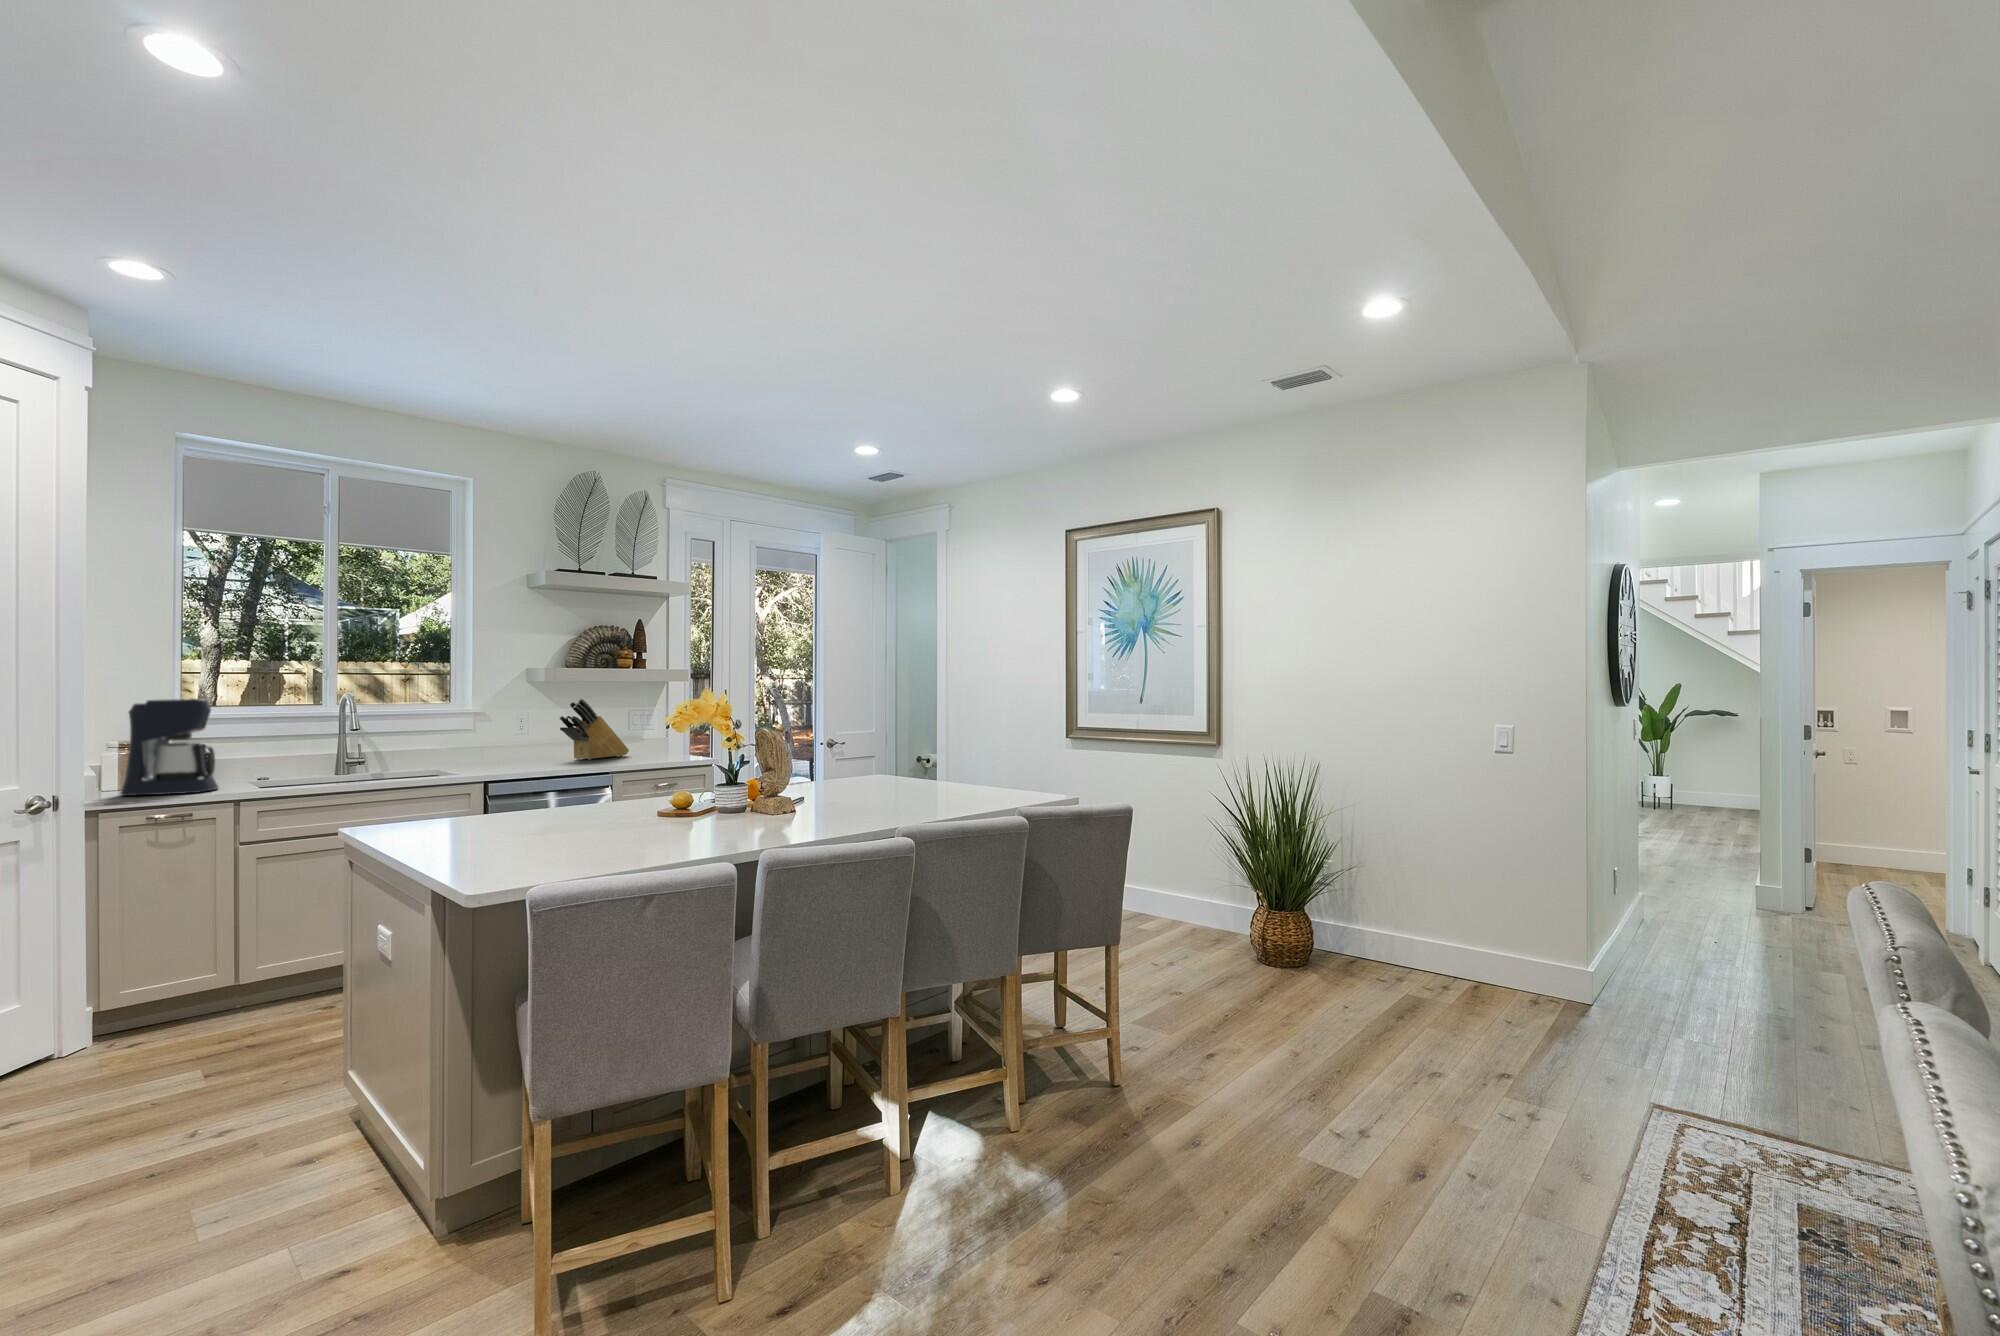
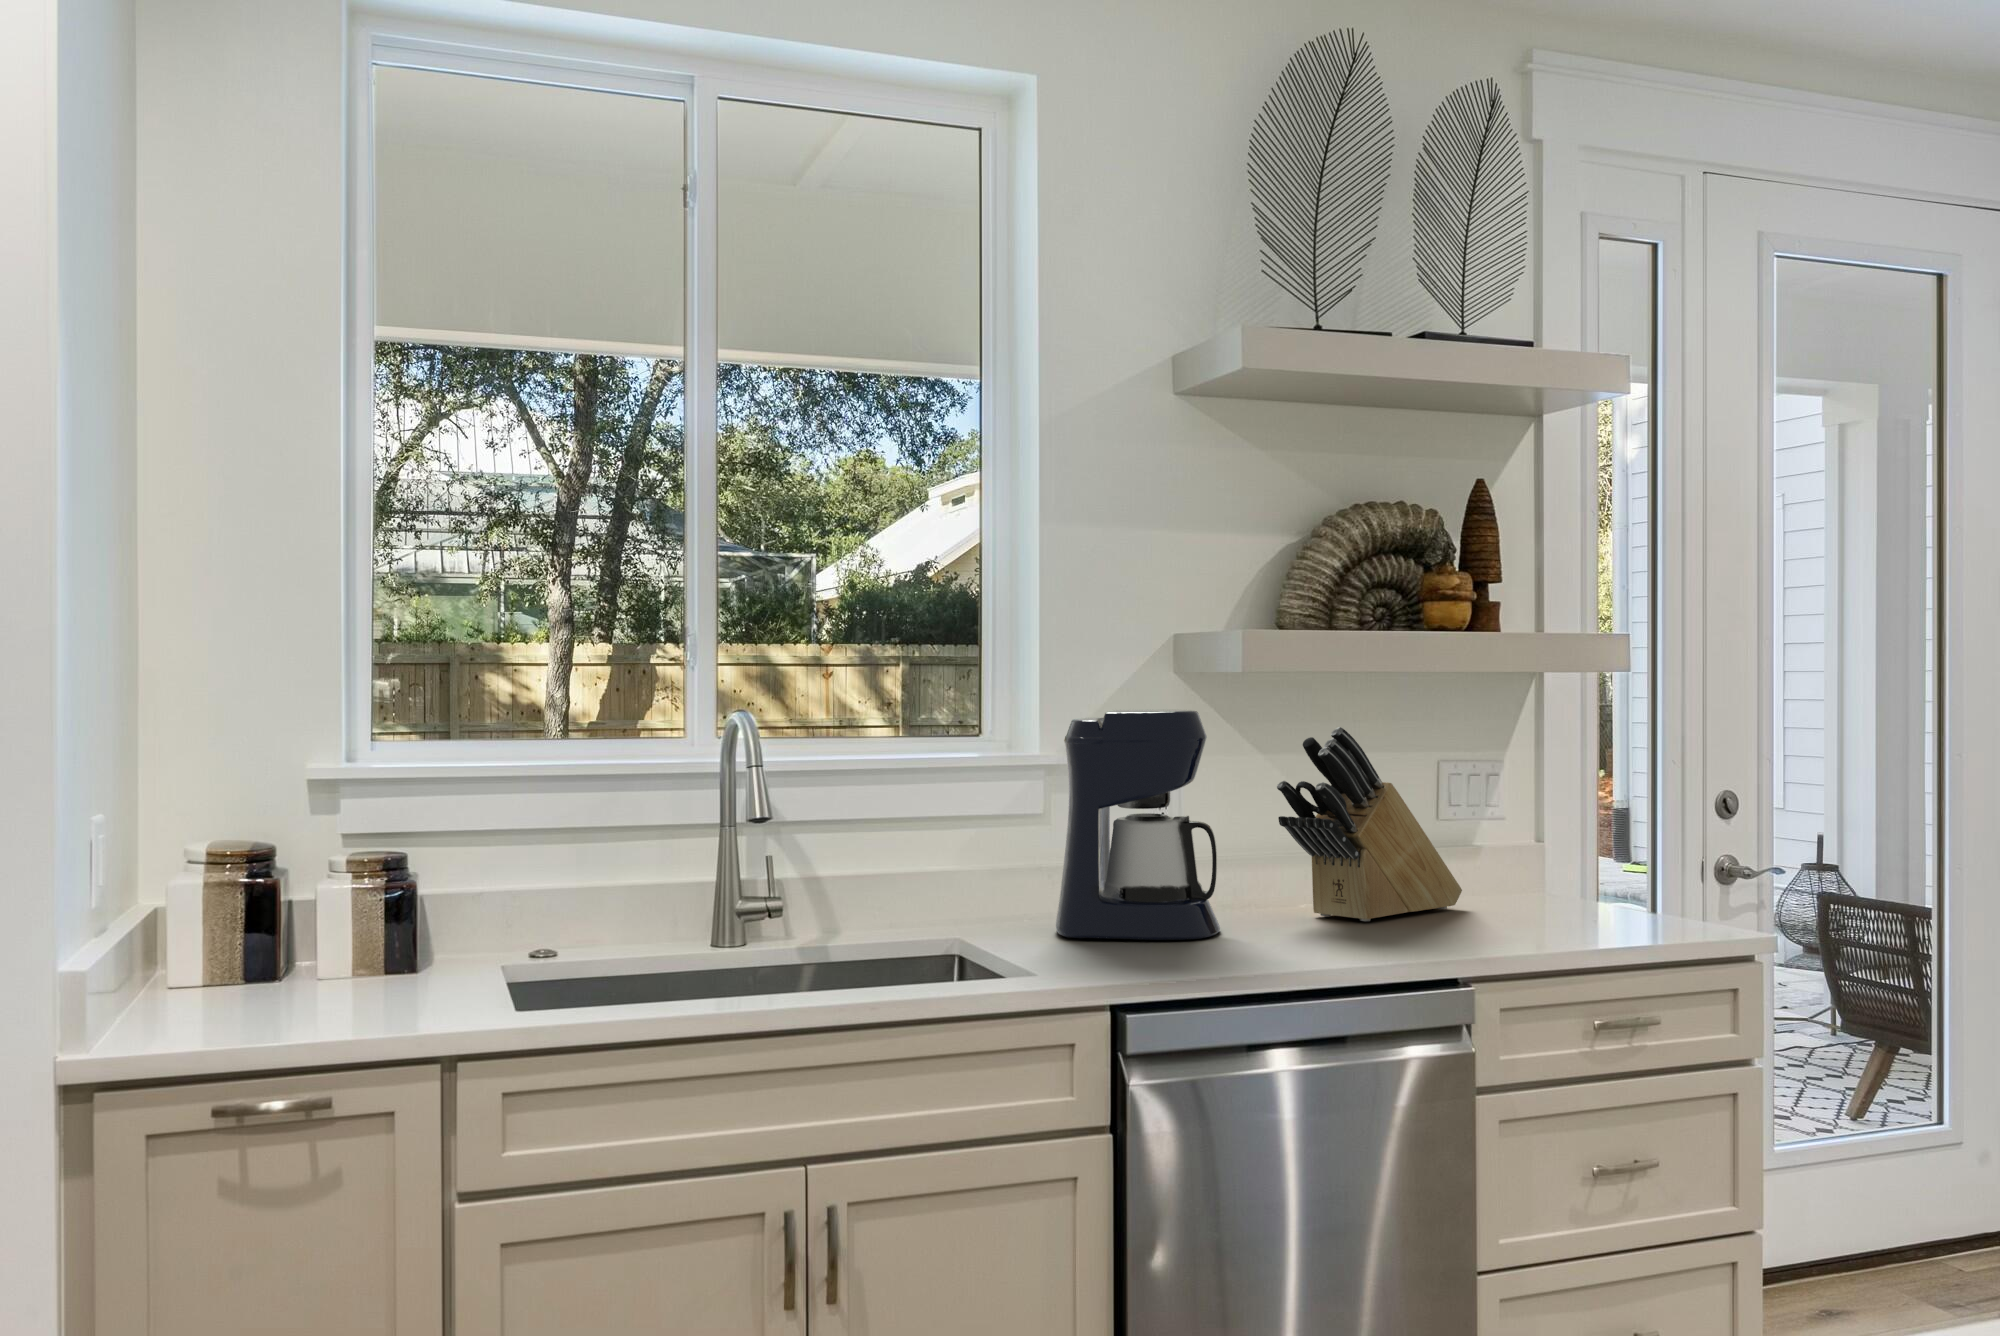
coffee maker: present [120,699,219,796] -> present [1056,710,1220,940]

